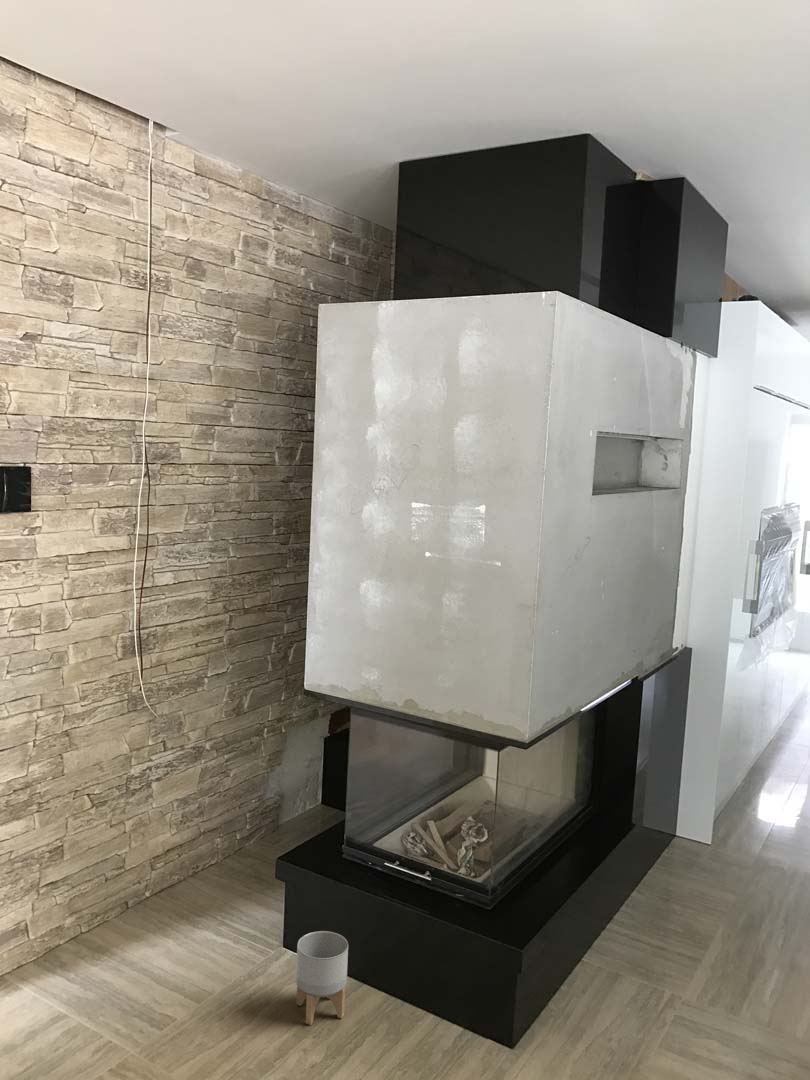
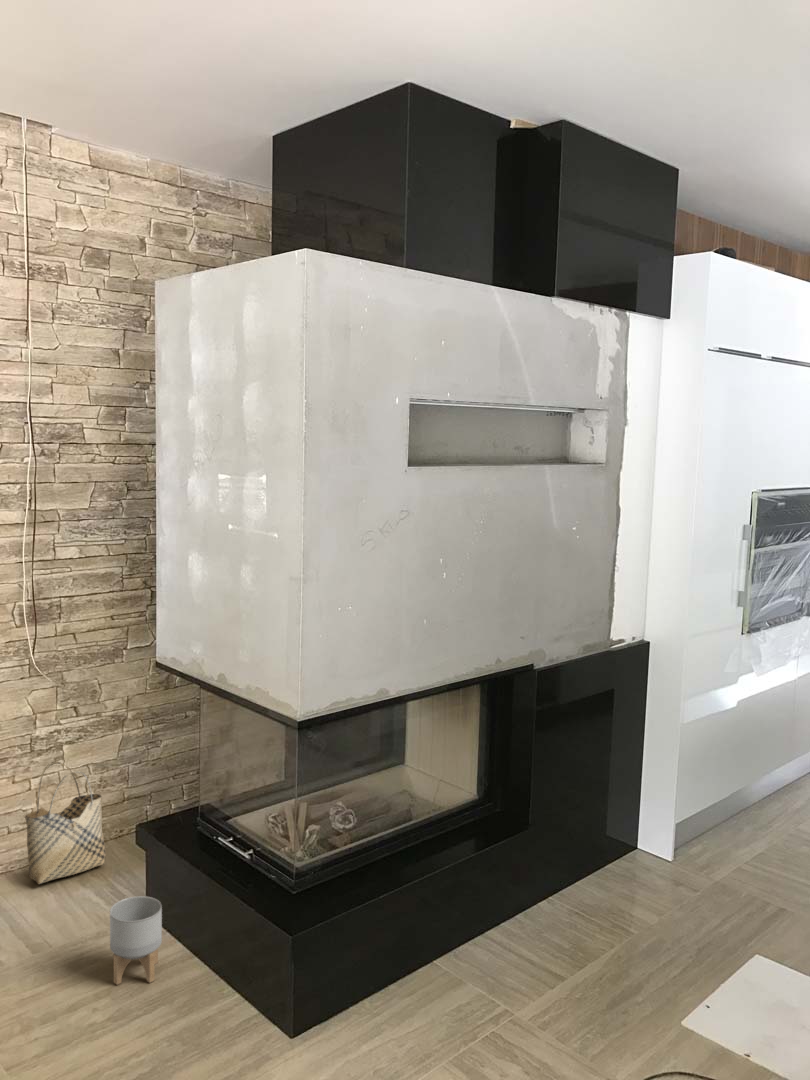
woven basket: none [134,800,206,932] -> present [25,762,106,884]

